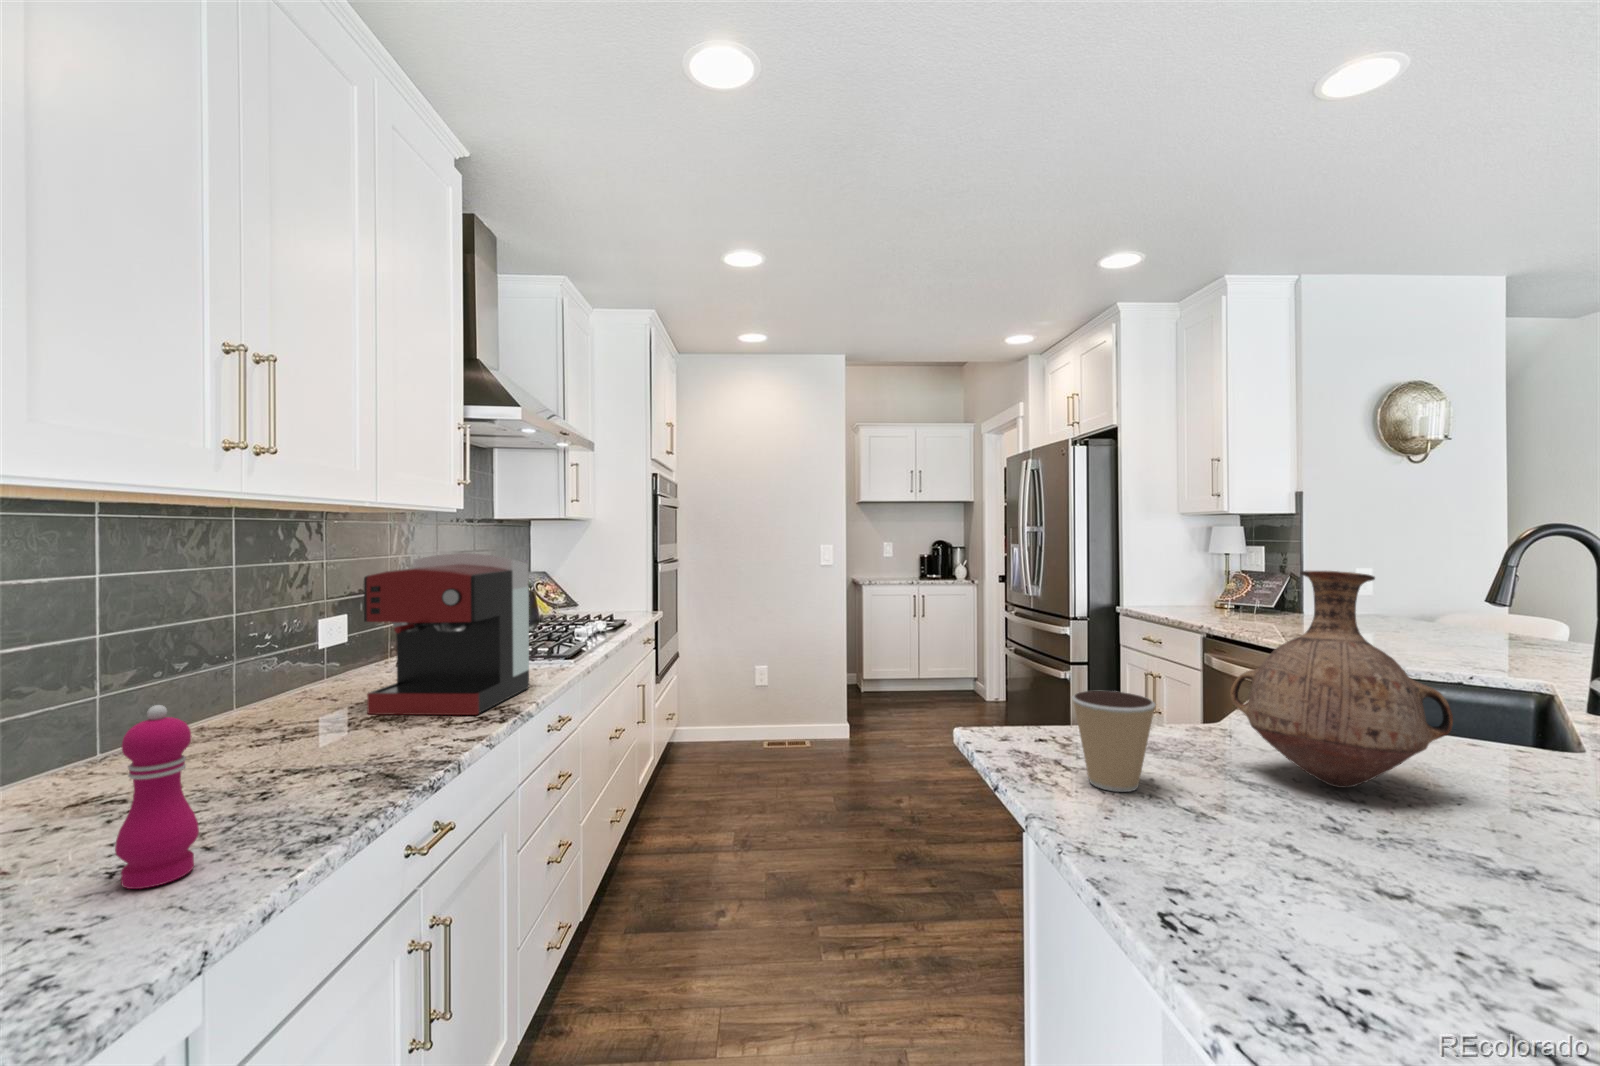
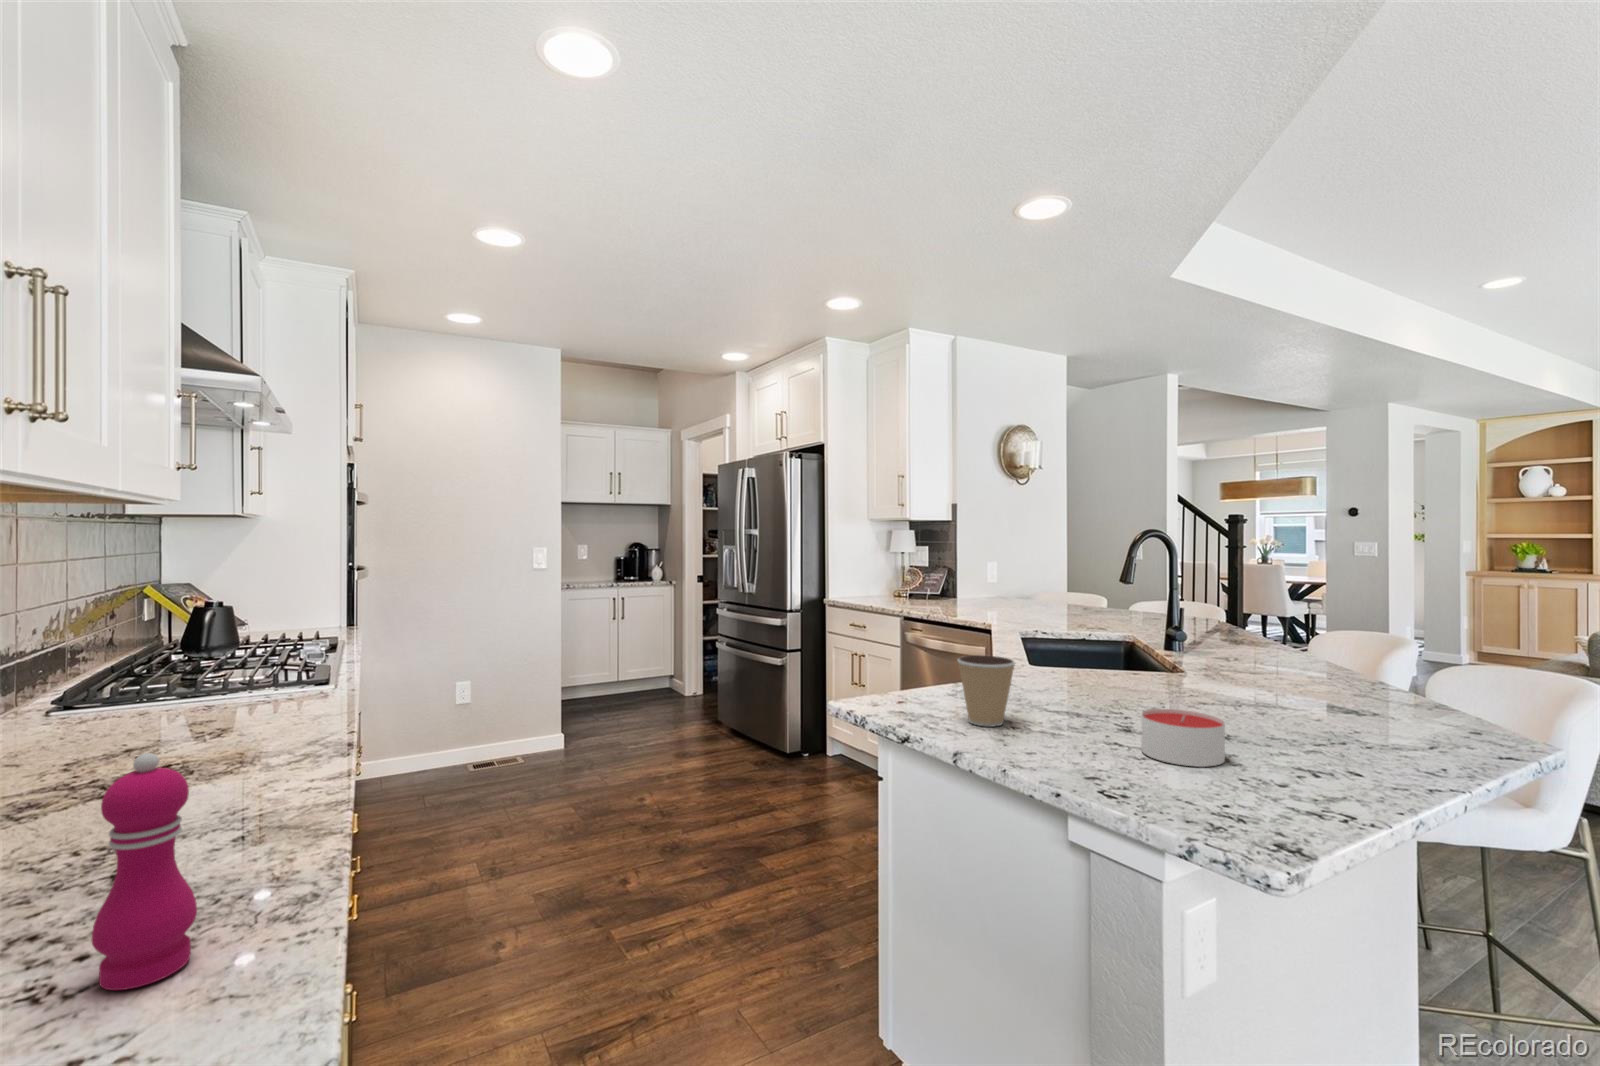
coffee maker: present [364,553,529,715] -> none [117,557,321,773]
vase: present [1230,571,1453,788] -> none [1035,564,1158,706]
candle: none [1315,810,1480,932] -> present [1141,709,1225,767]

